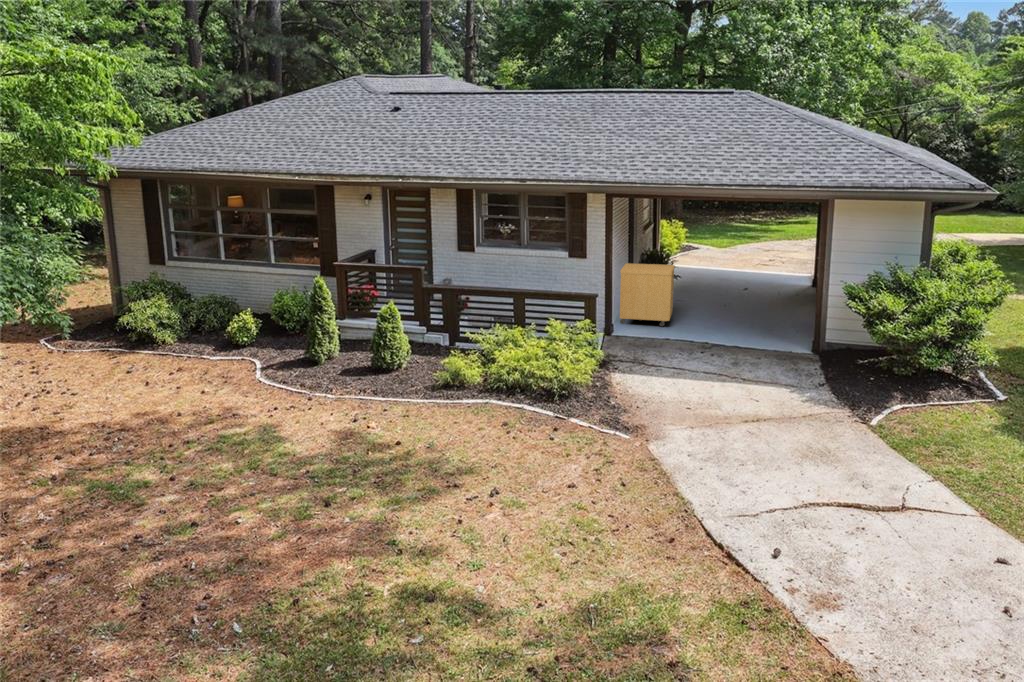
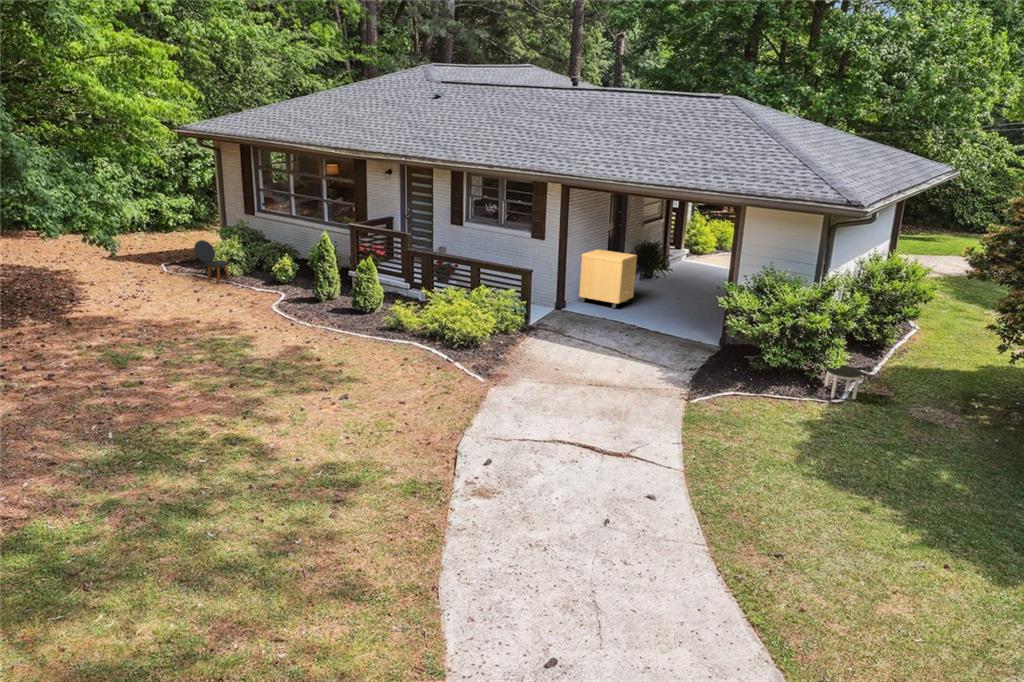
chair: none [117,305,169,359] -> present [194,240,230,284]
round table: none [952,358,995,393] -> present [825,366,862,399]

